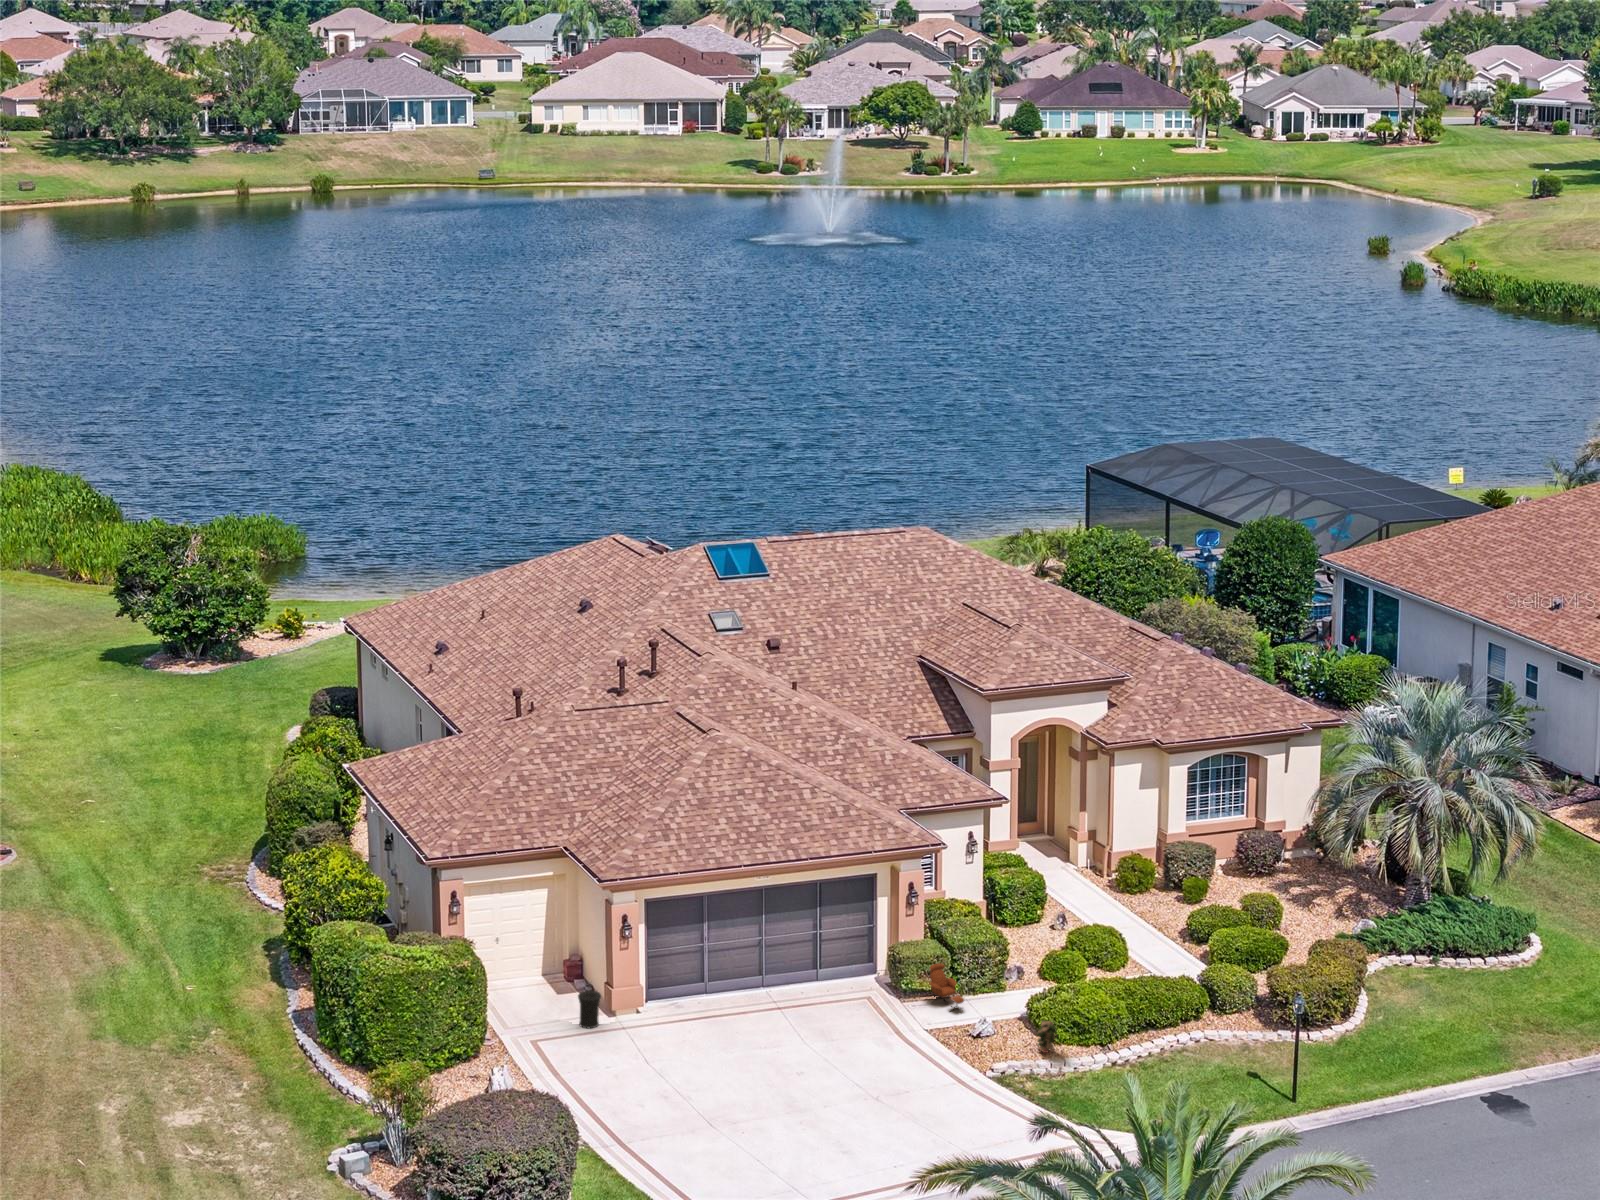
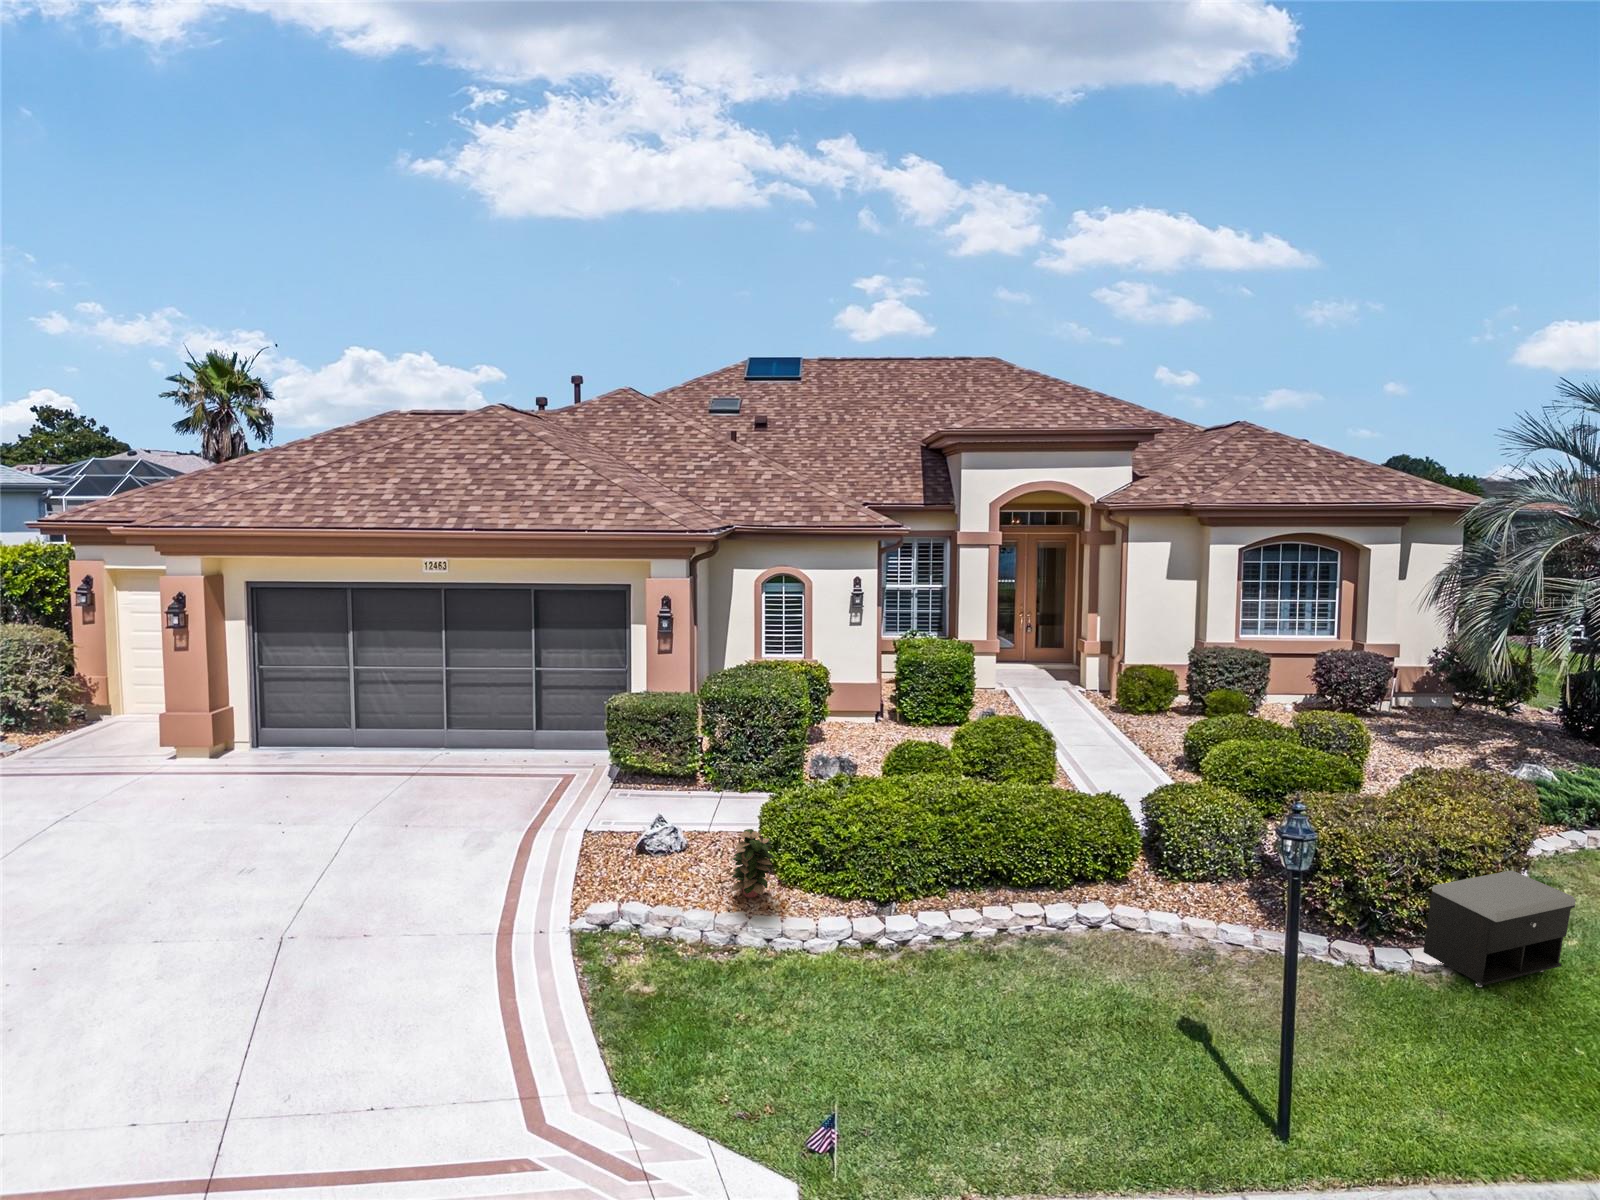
lounge chair: present [929,963,964,1009] -> none [657,728,705,811]
trash can: present [578,990,601,1028] -> none [126,704,169,758]
storage bench: none [1326,991,1379,1042] -> present [1423,870,1575,987]

